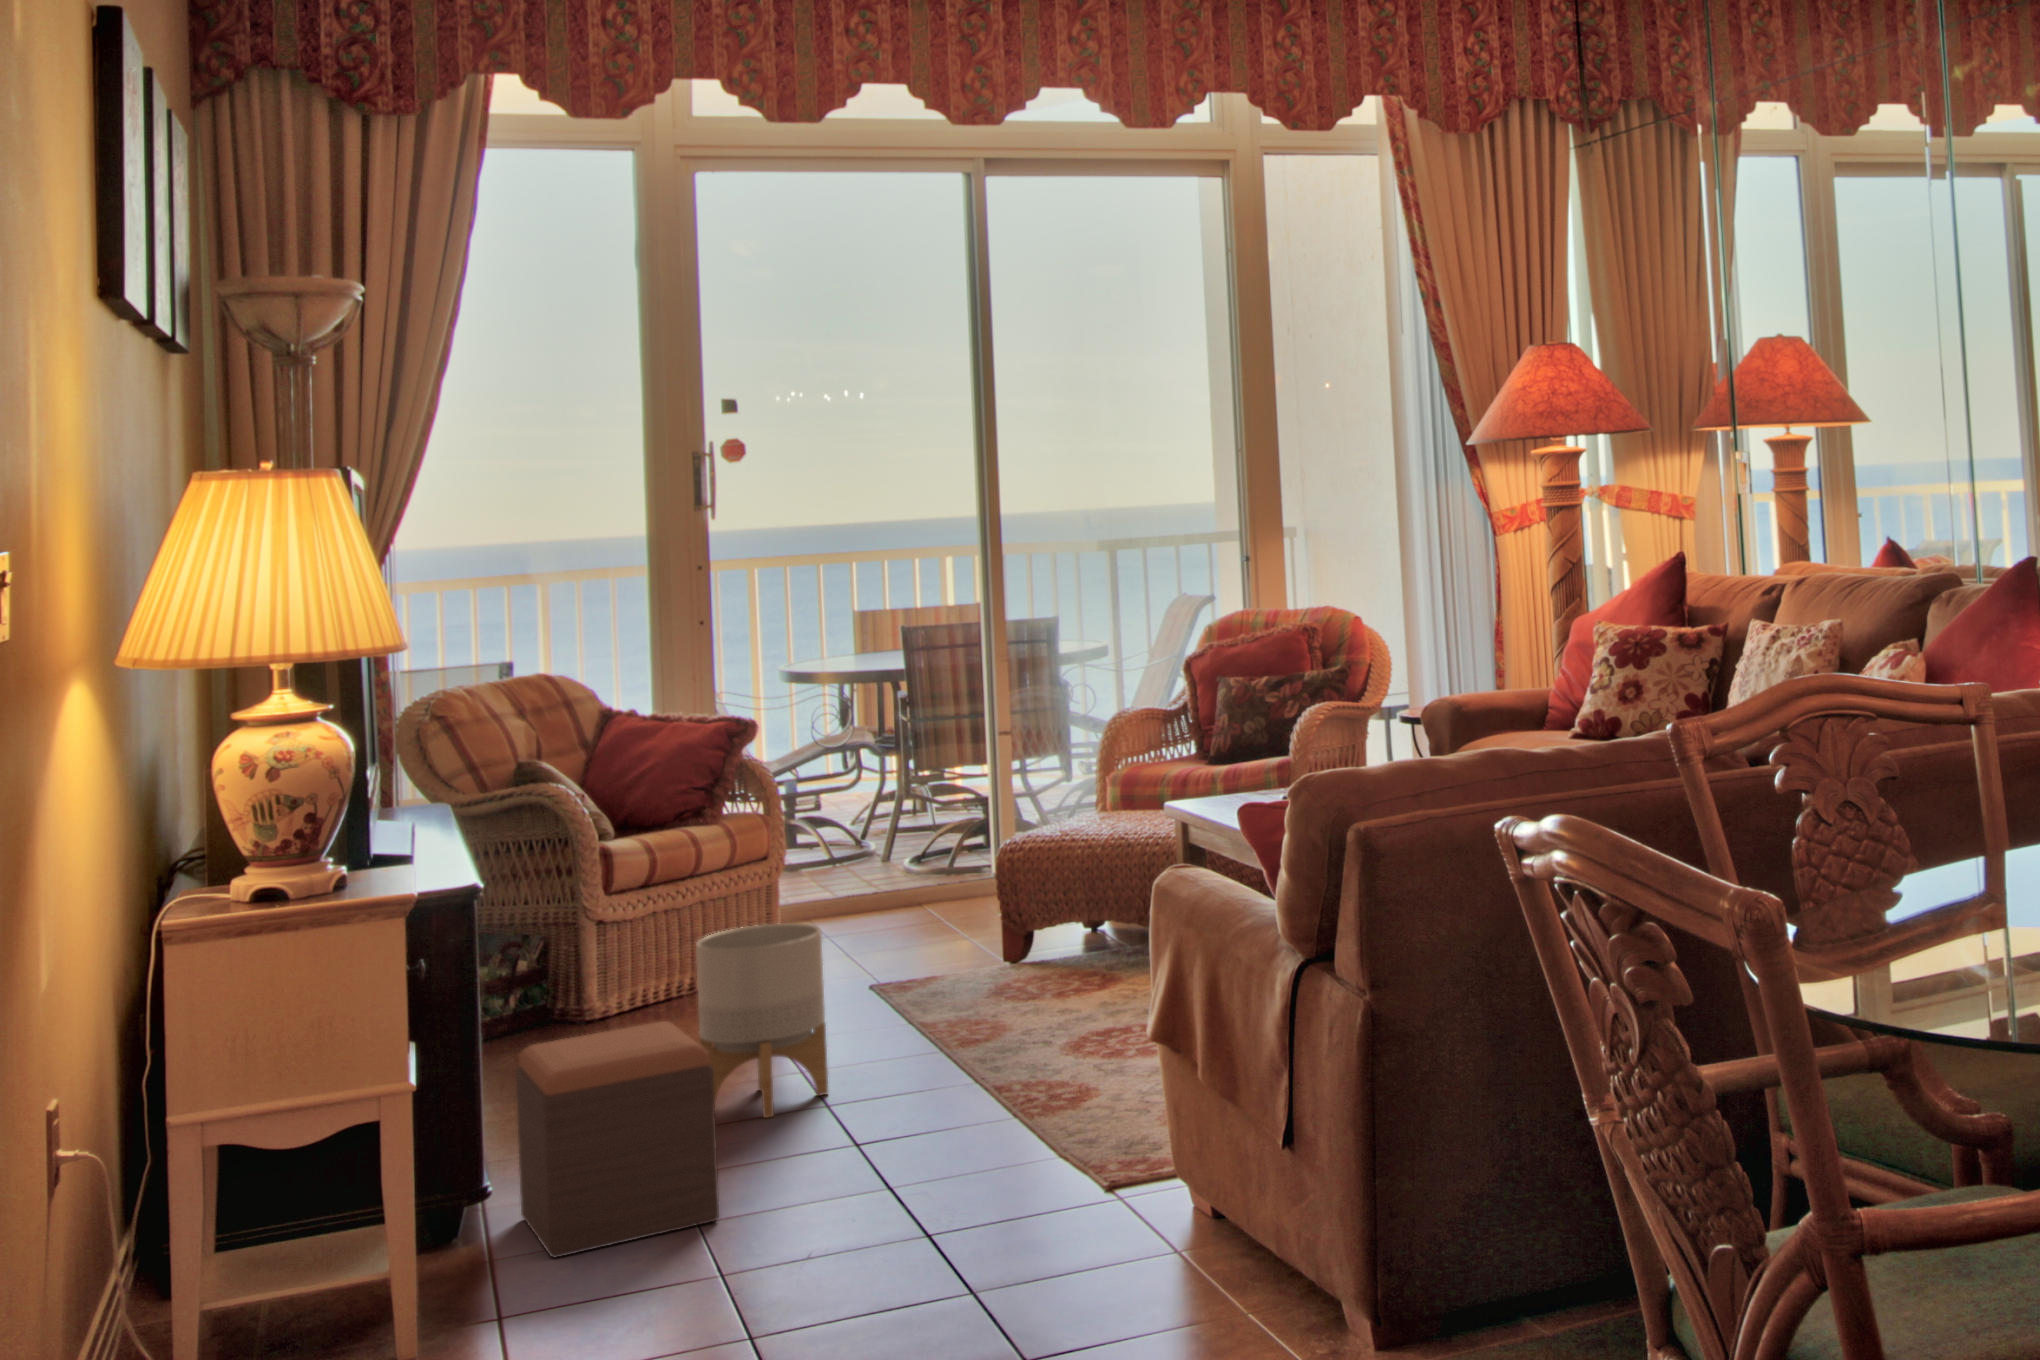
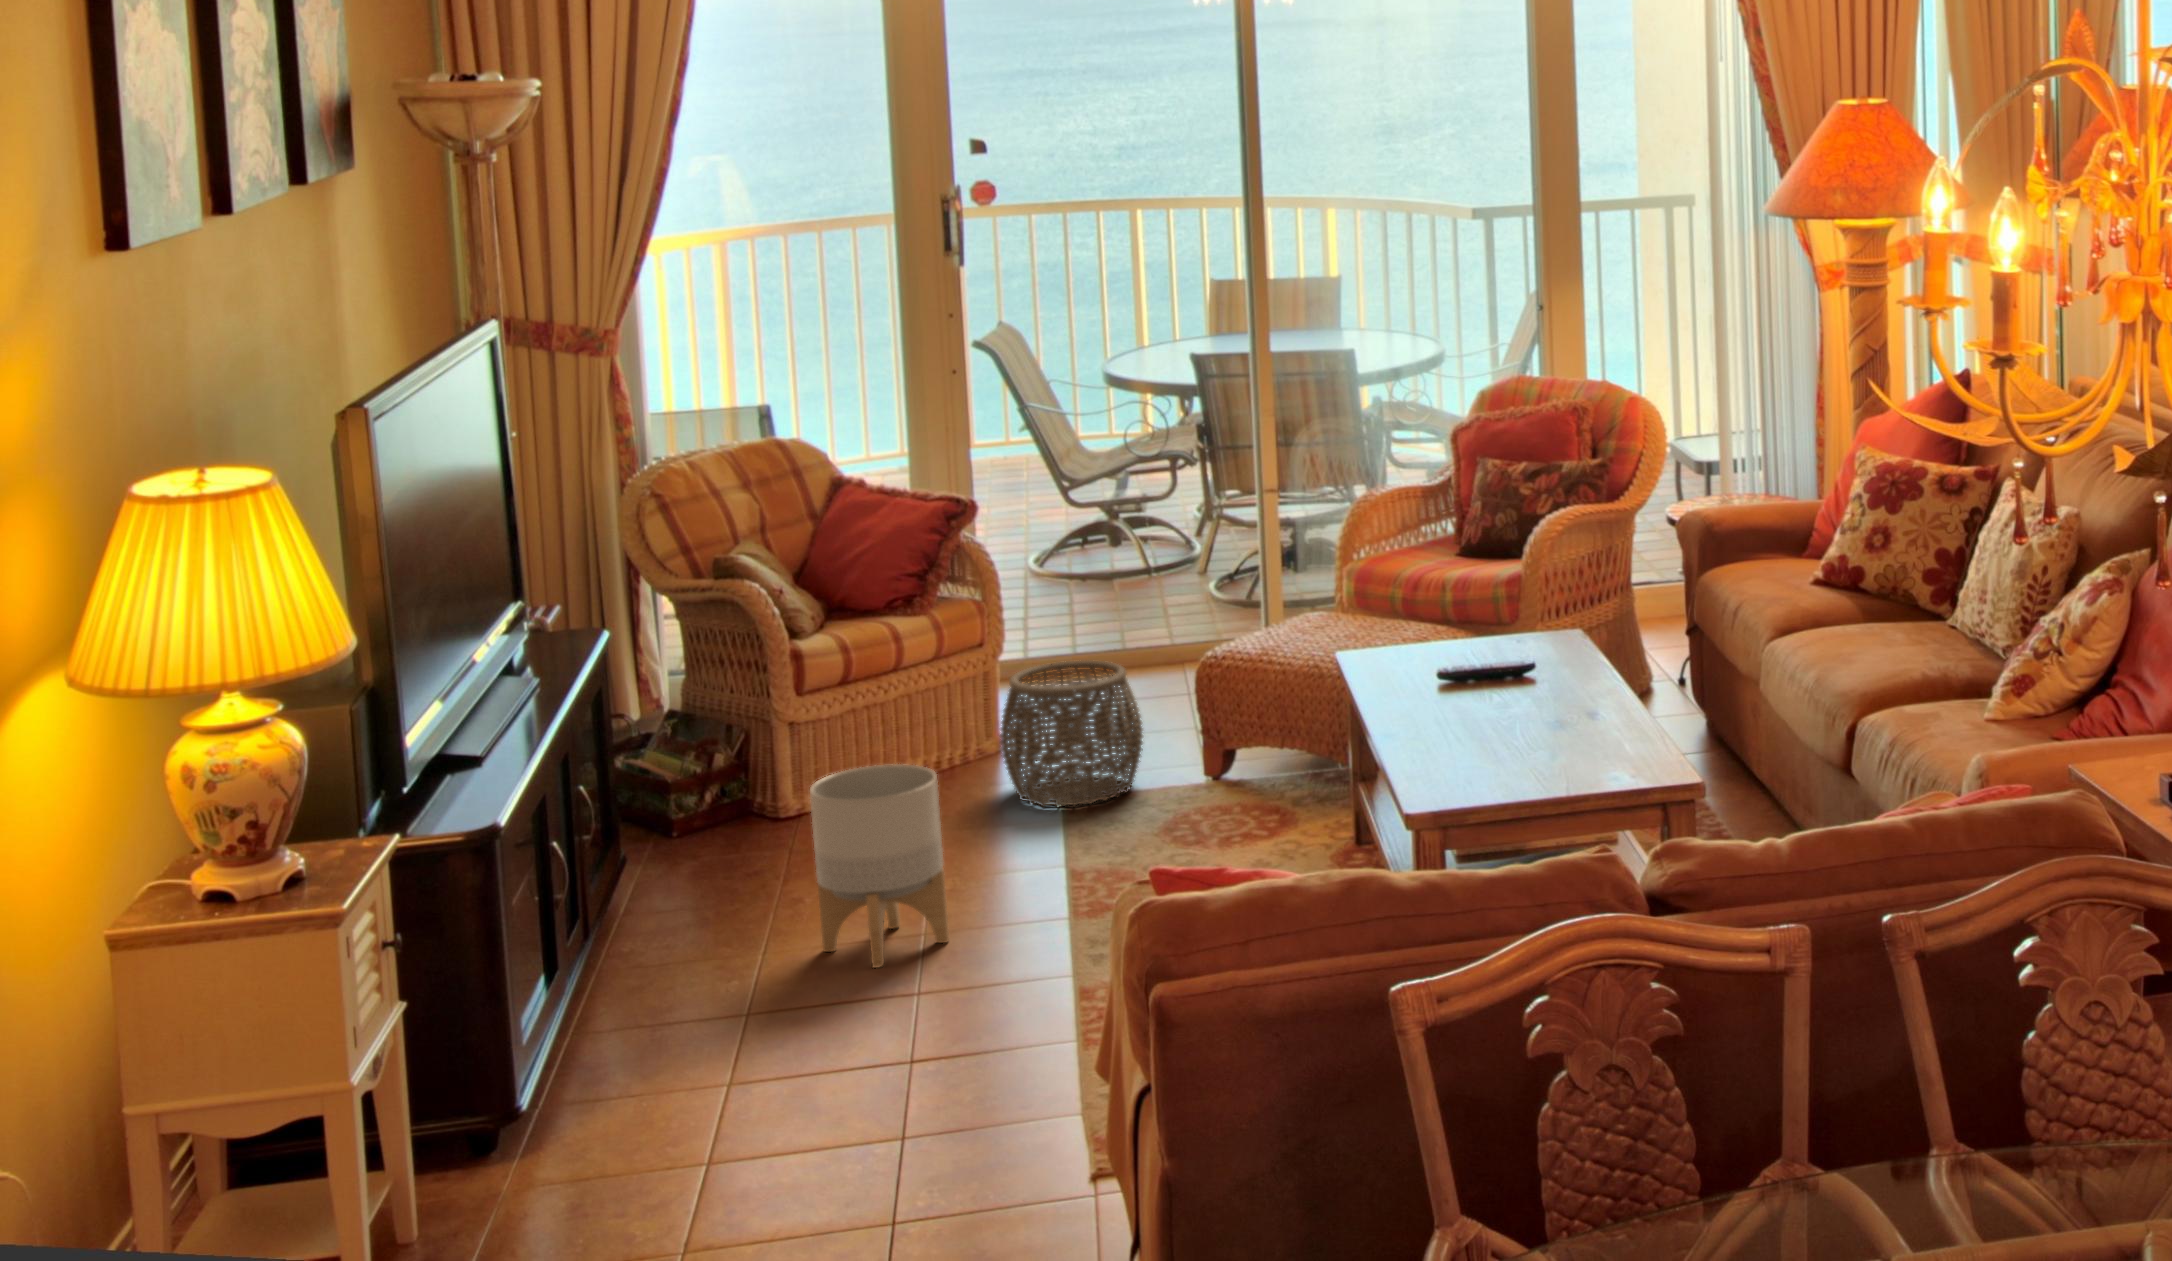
woven basket: none [803,857,946,997] -> present [1000,660,1143,807]
footstool: present [516,1021,719,1258] -> none [569,892,756,1135]

